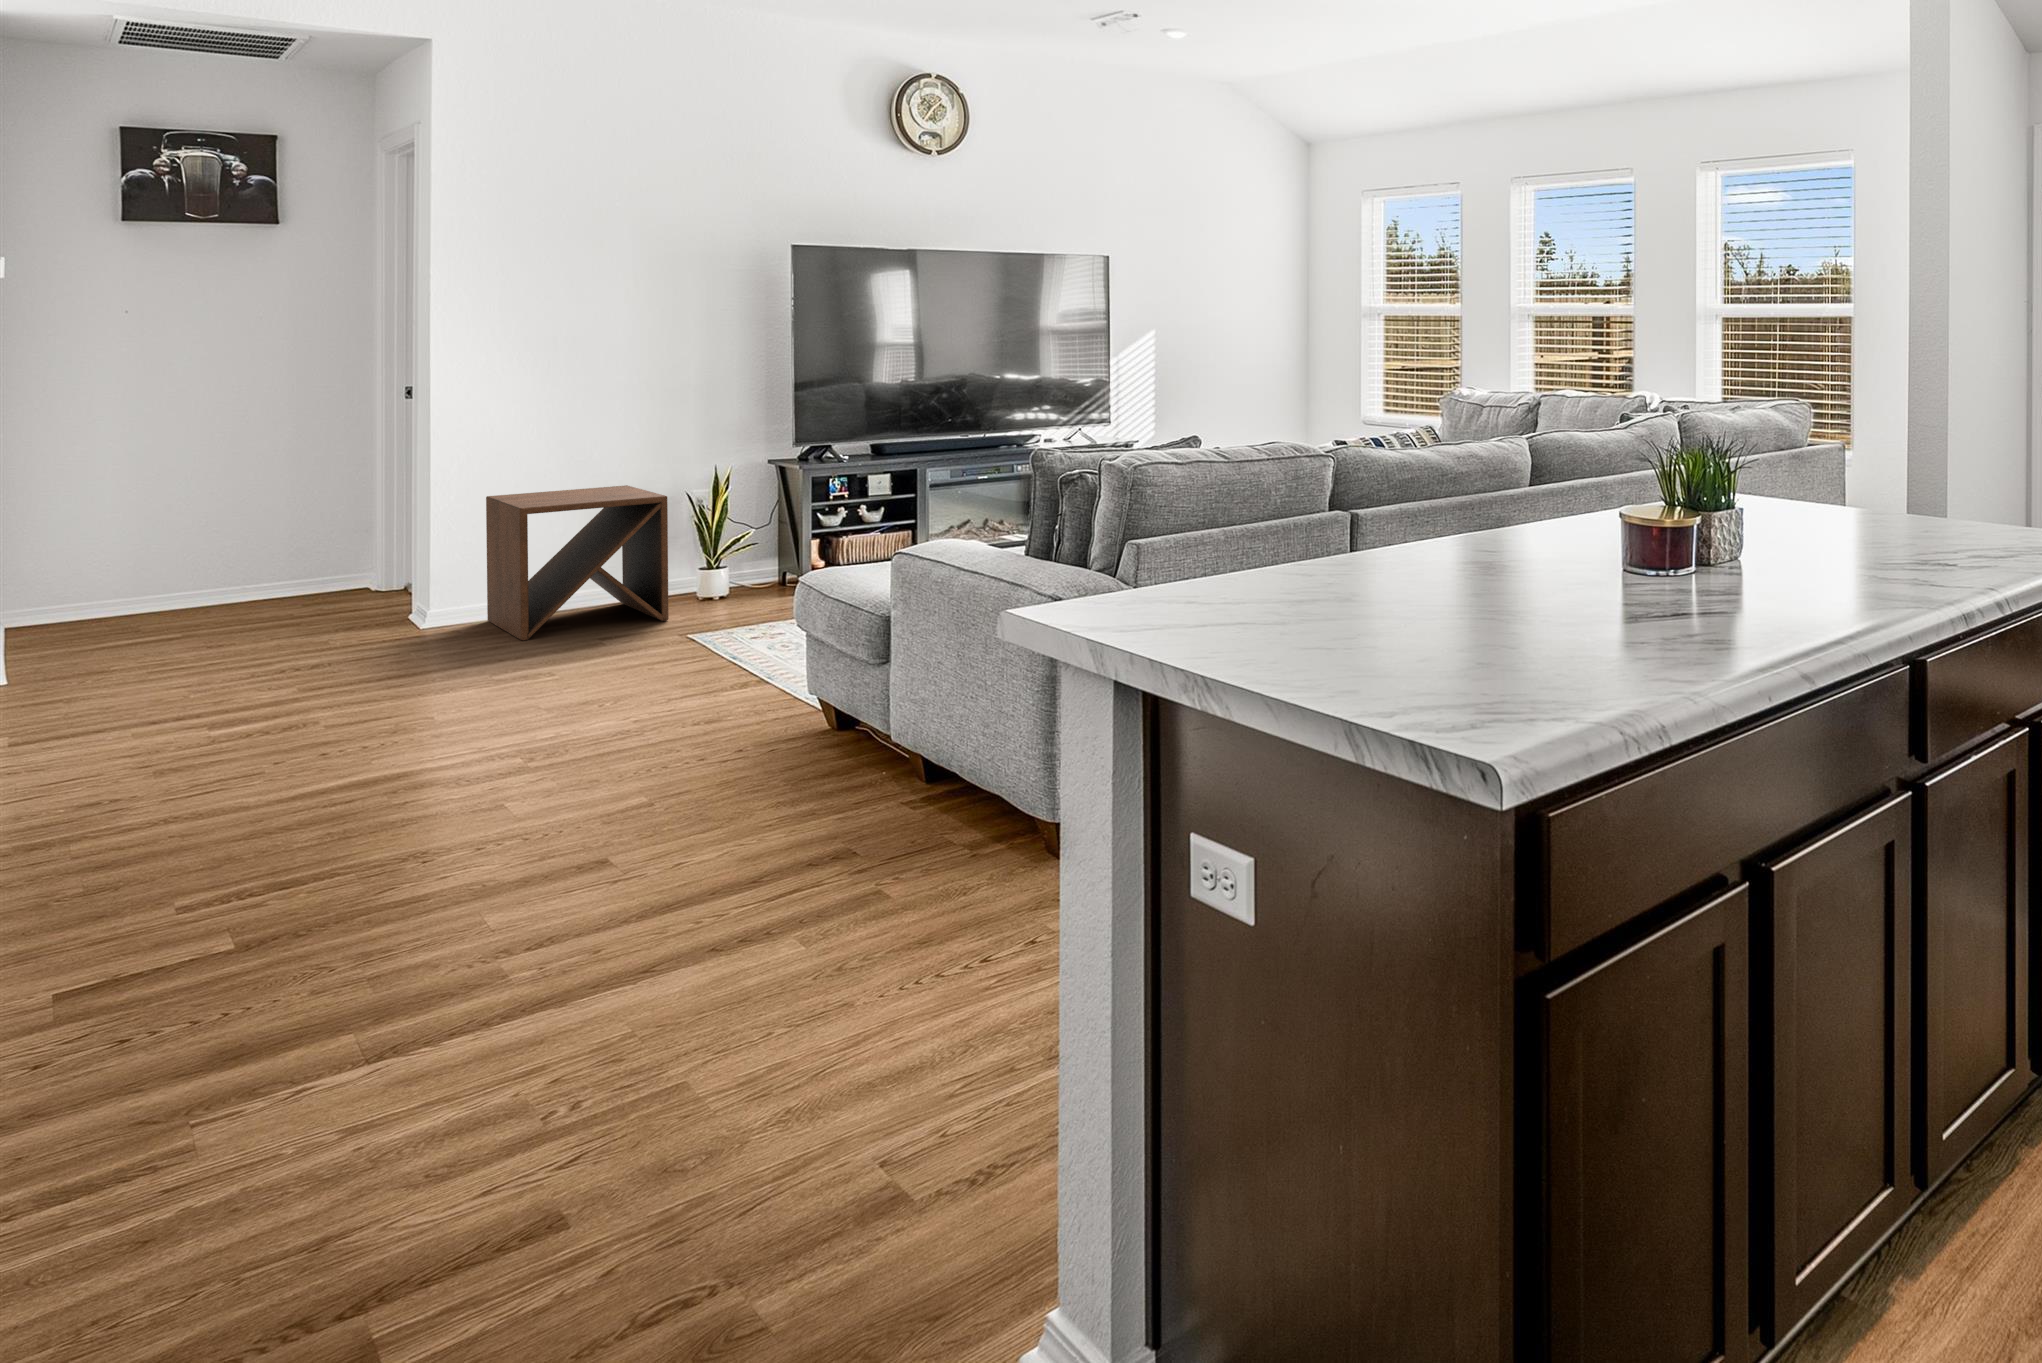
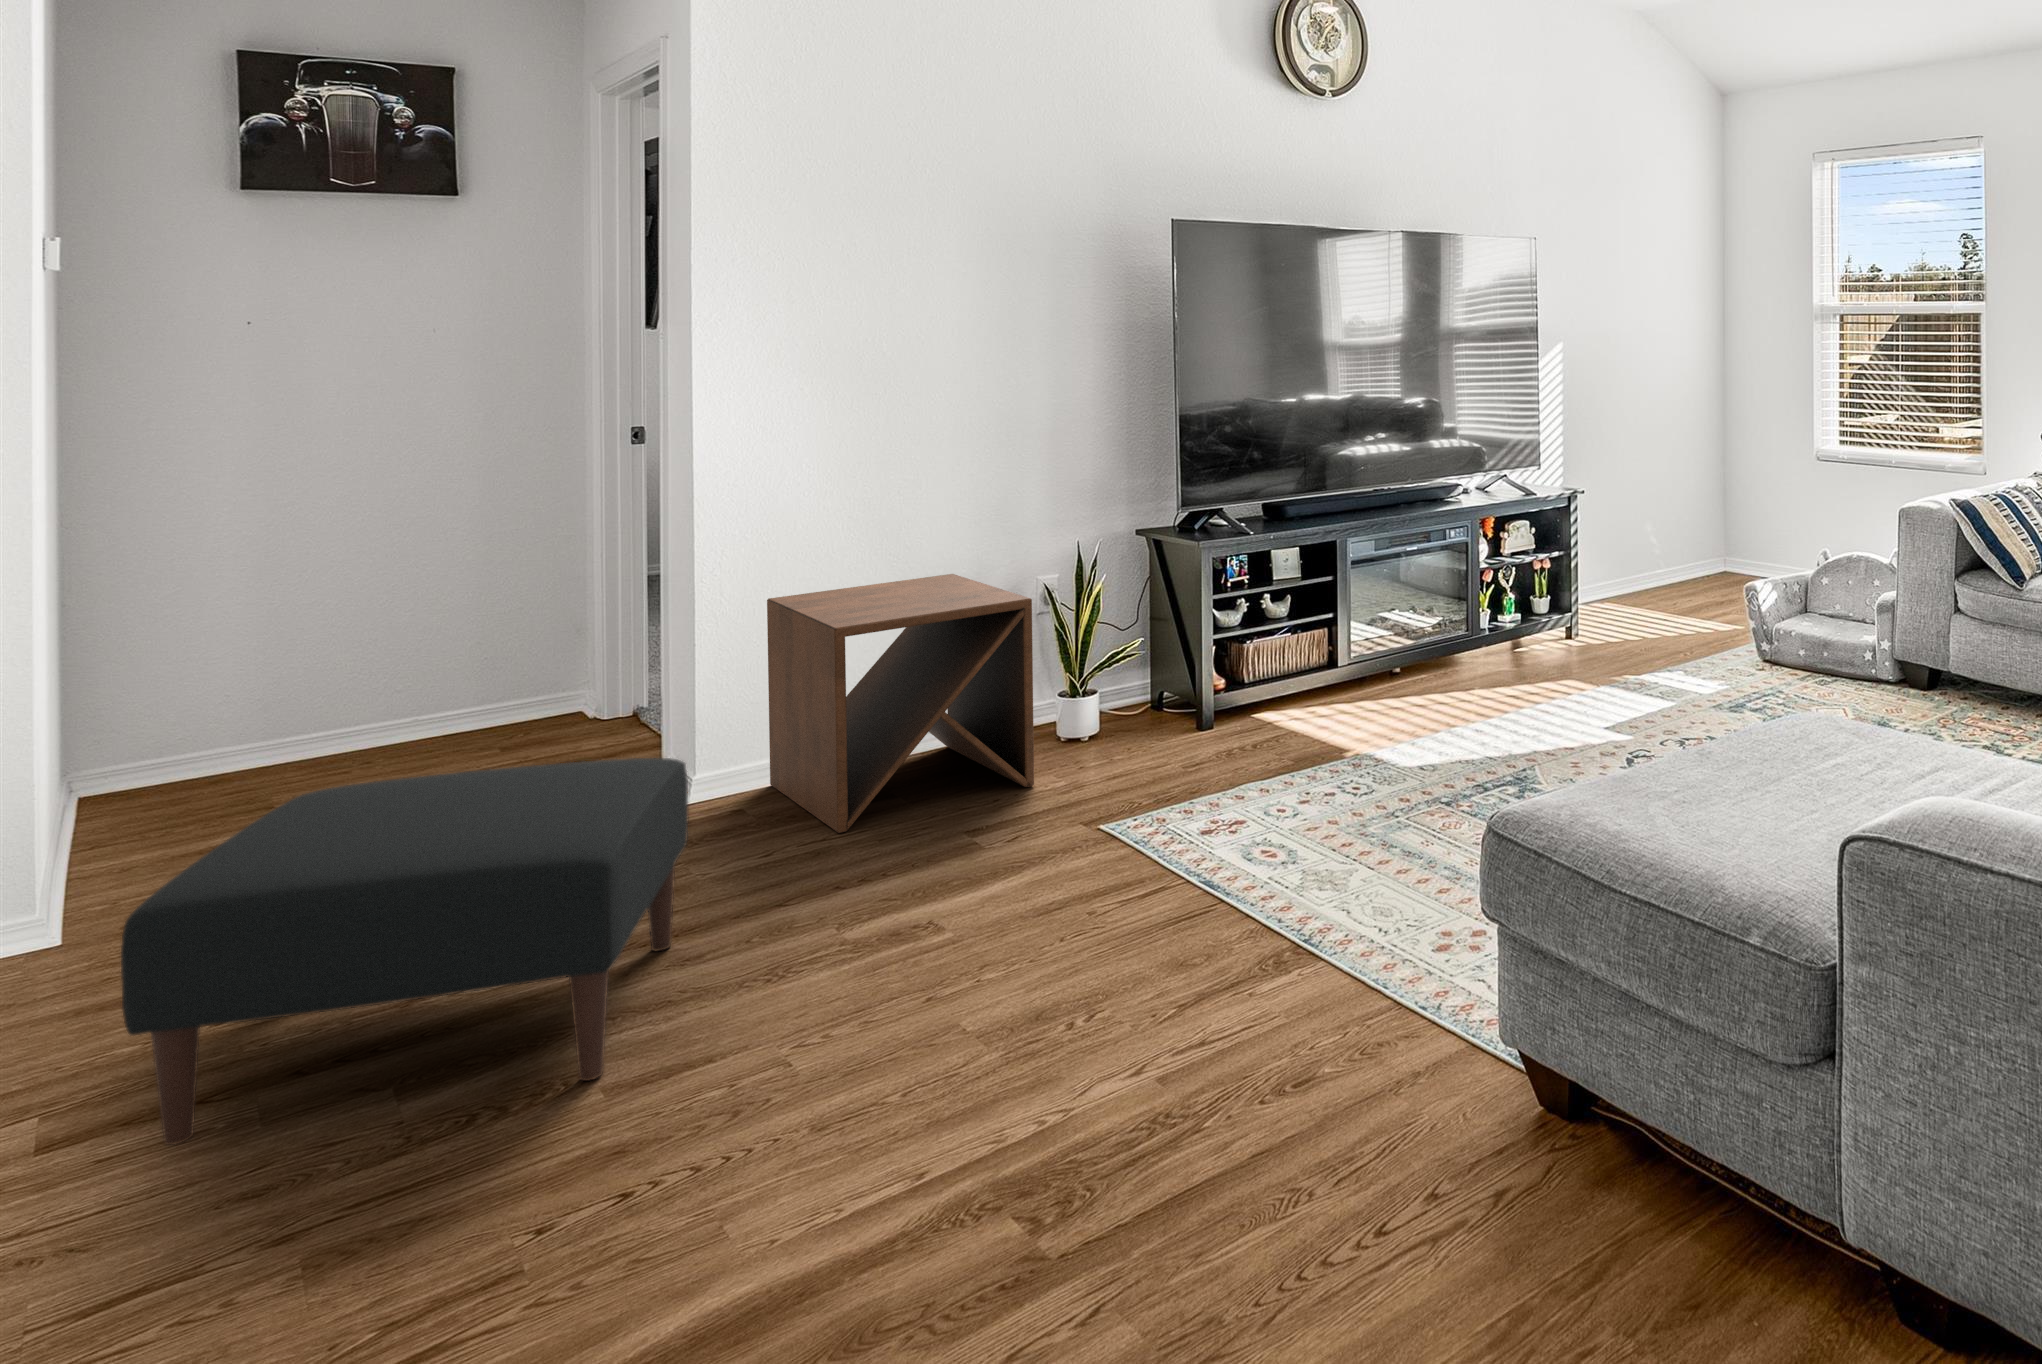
ottoman: none [58,571,404,747] -> present [121,758,688,1145]

